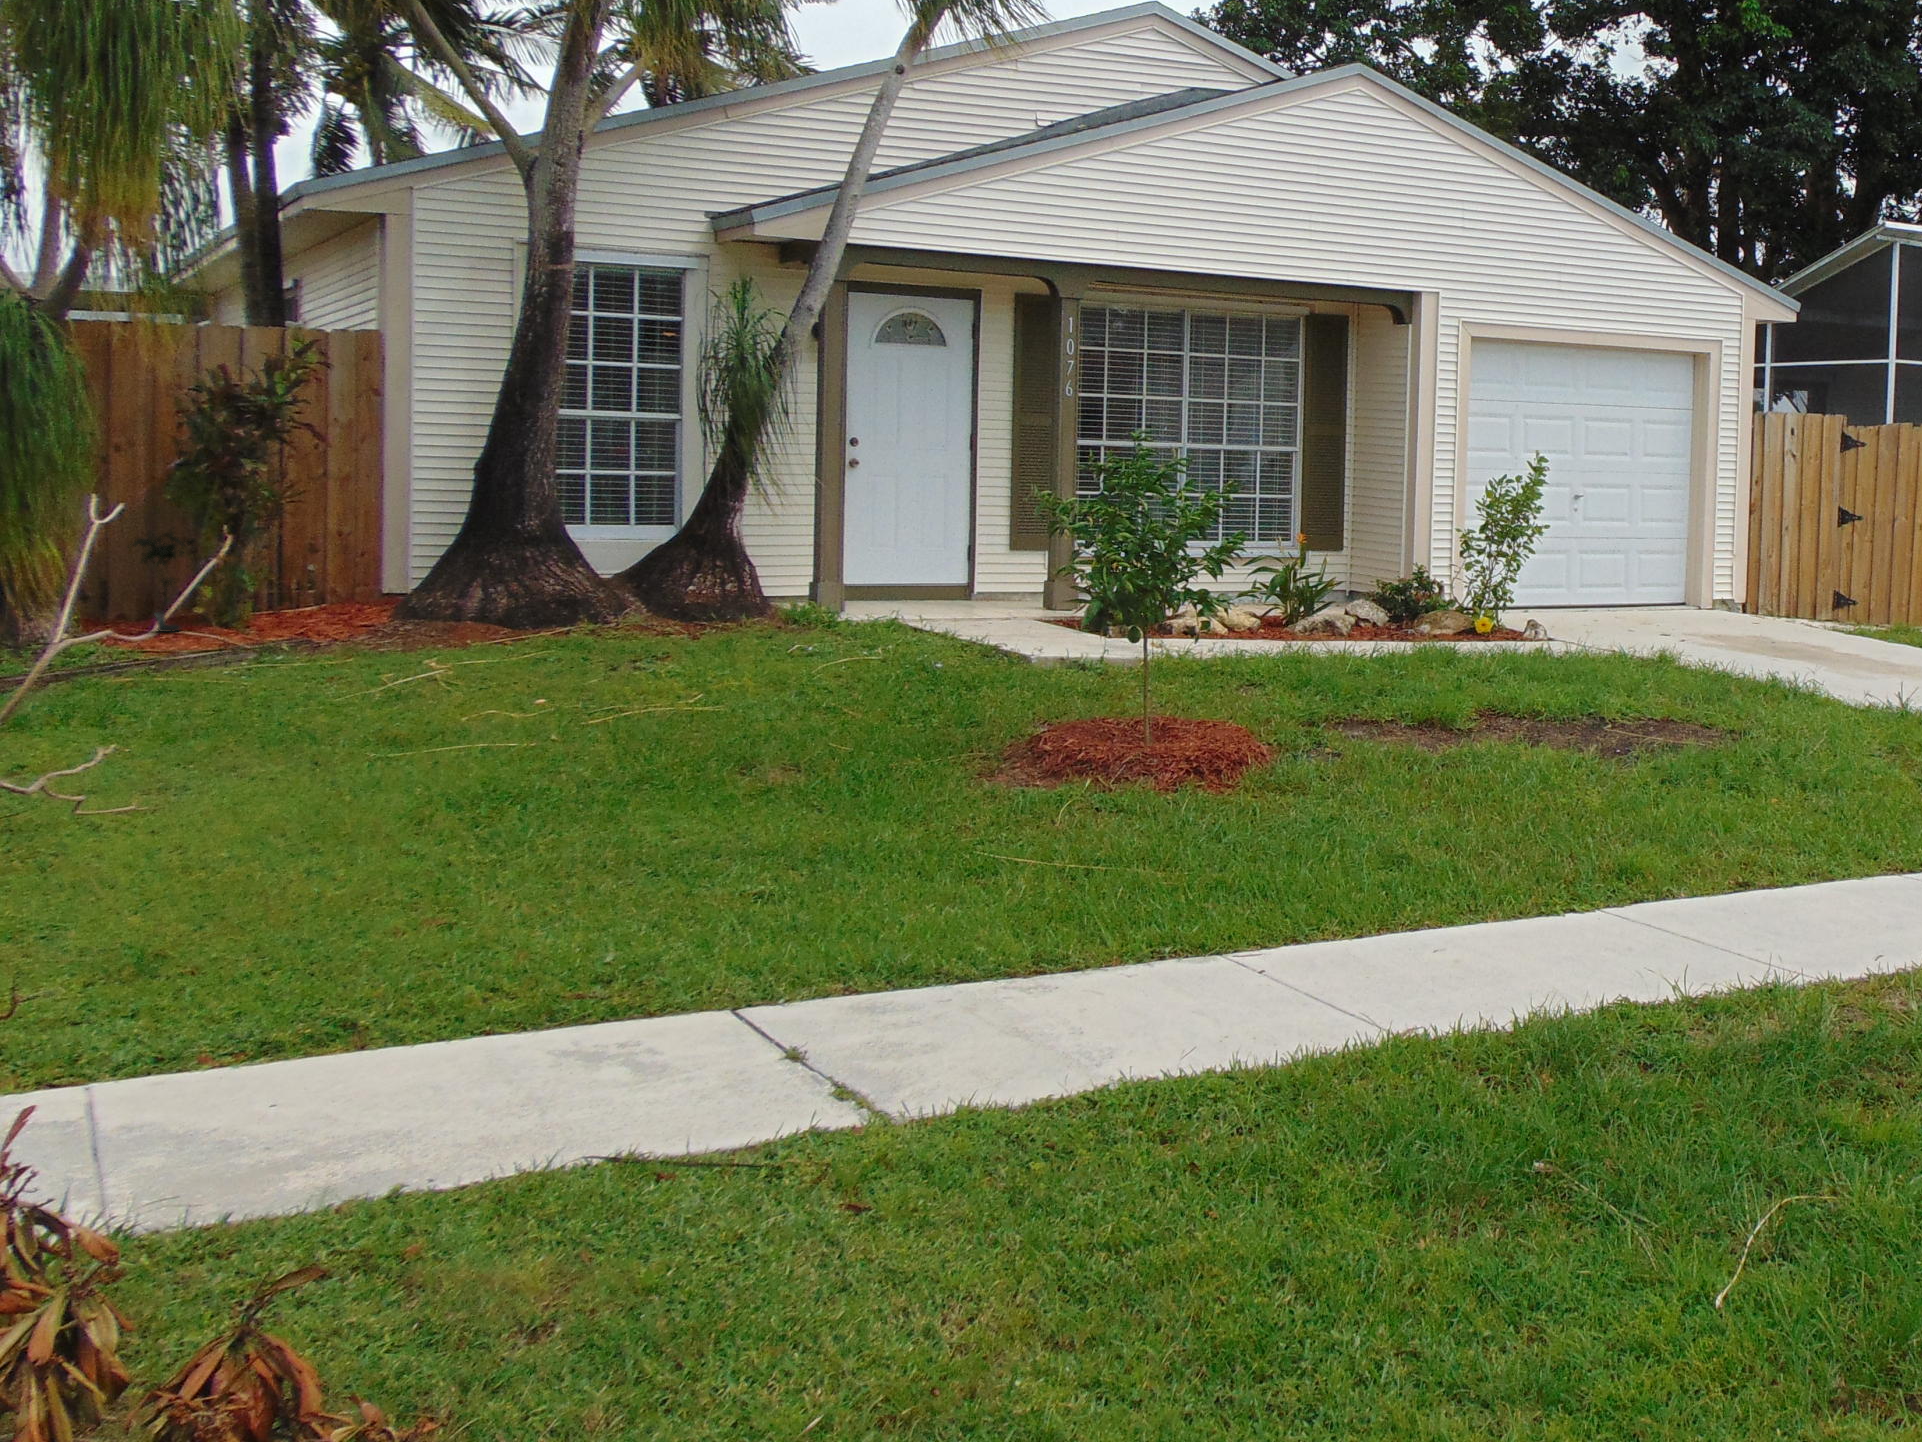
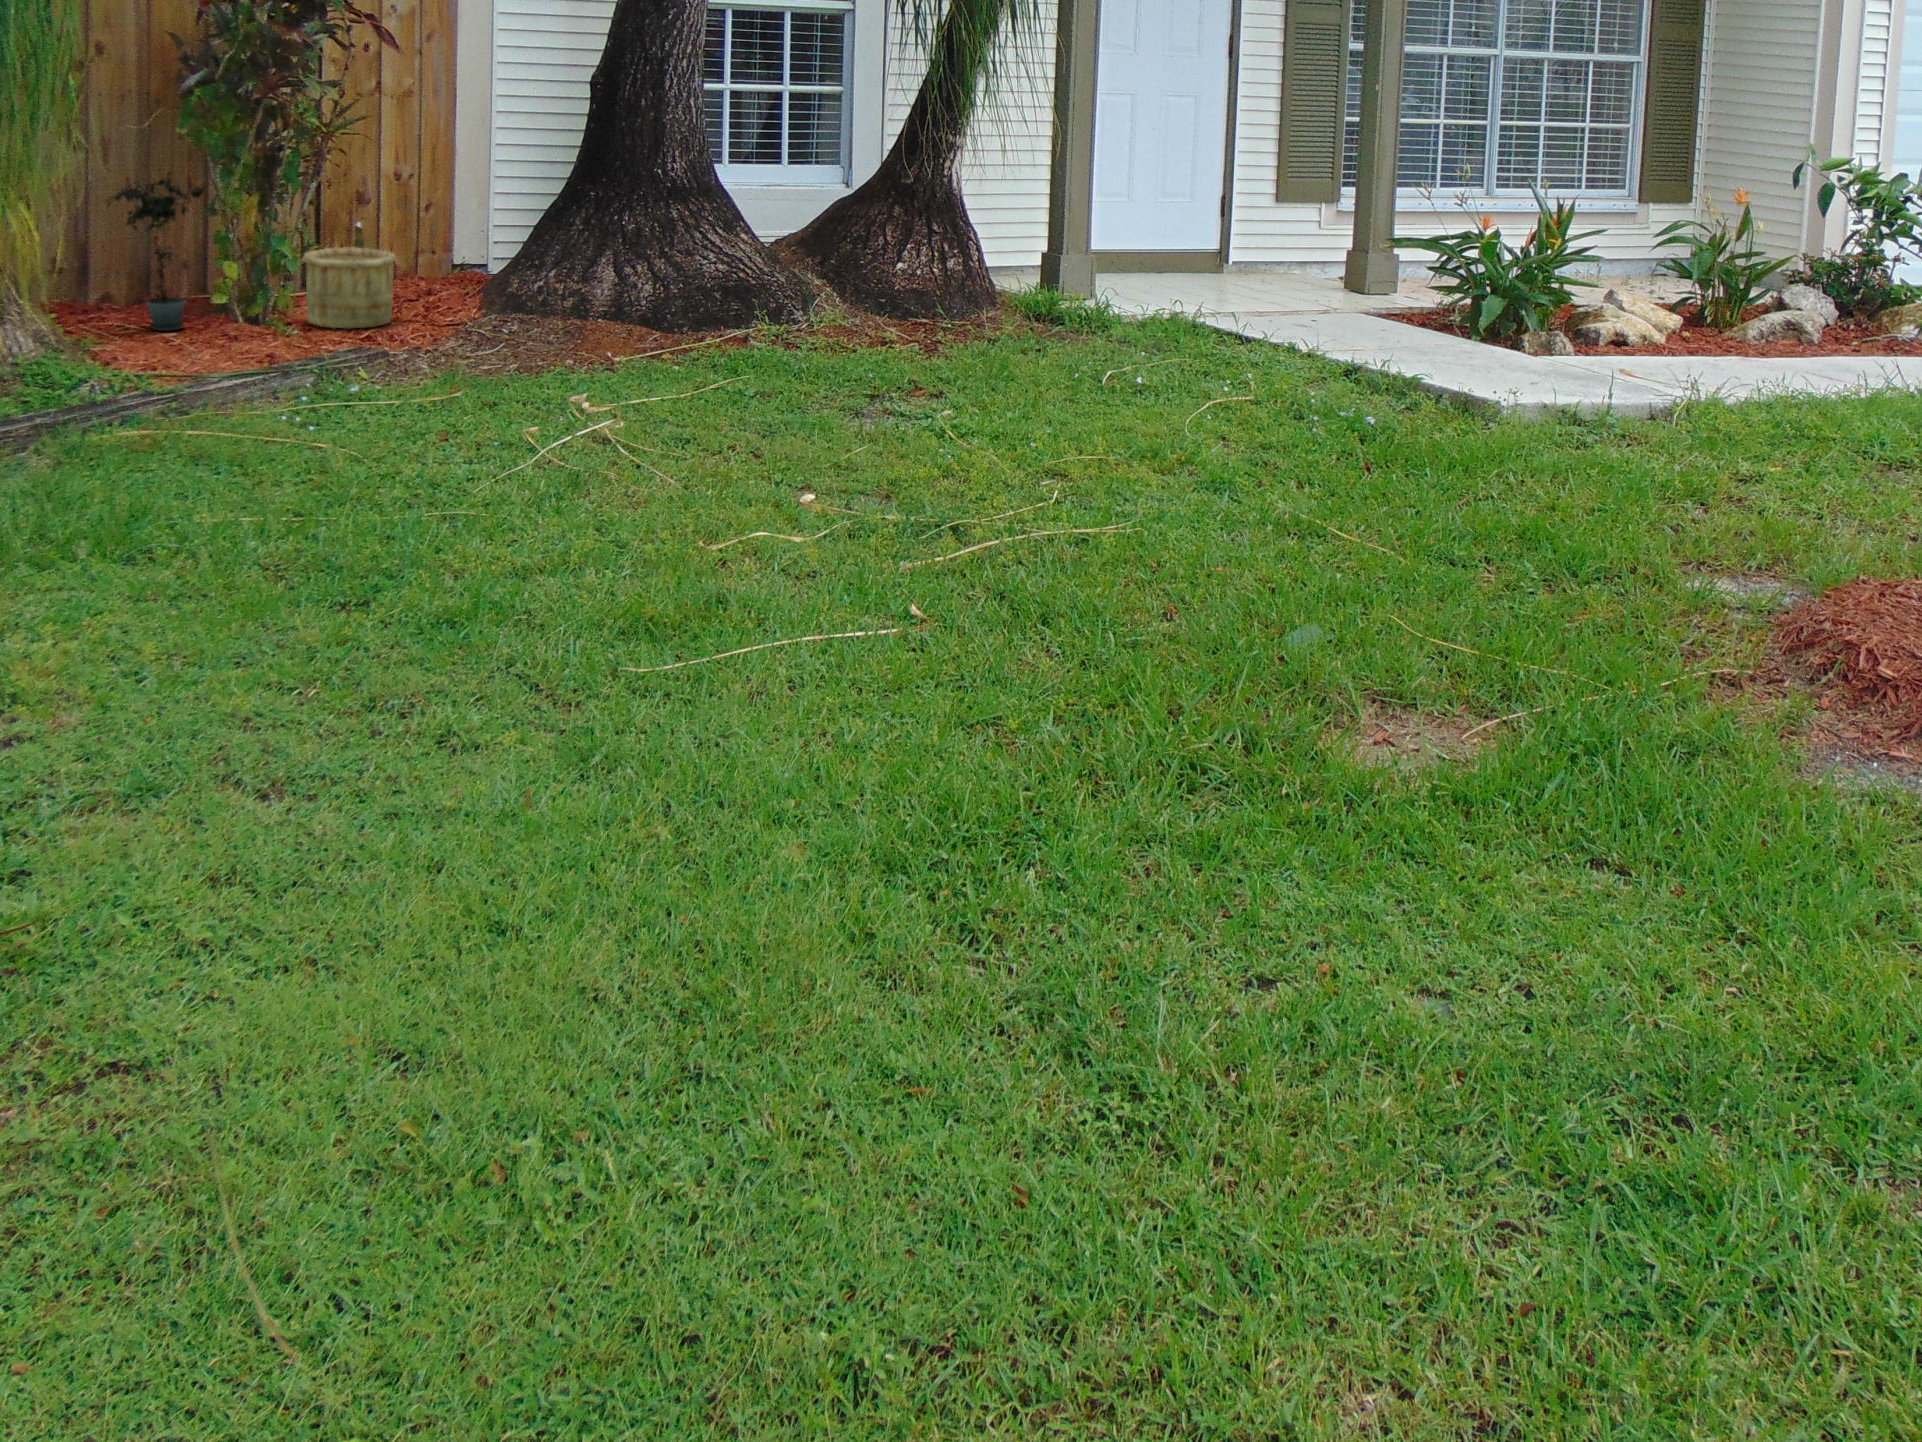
wooden bucket: none [266,578,331,629] -> present [304,247,395,328]

